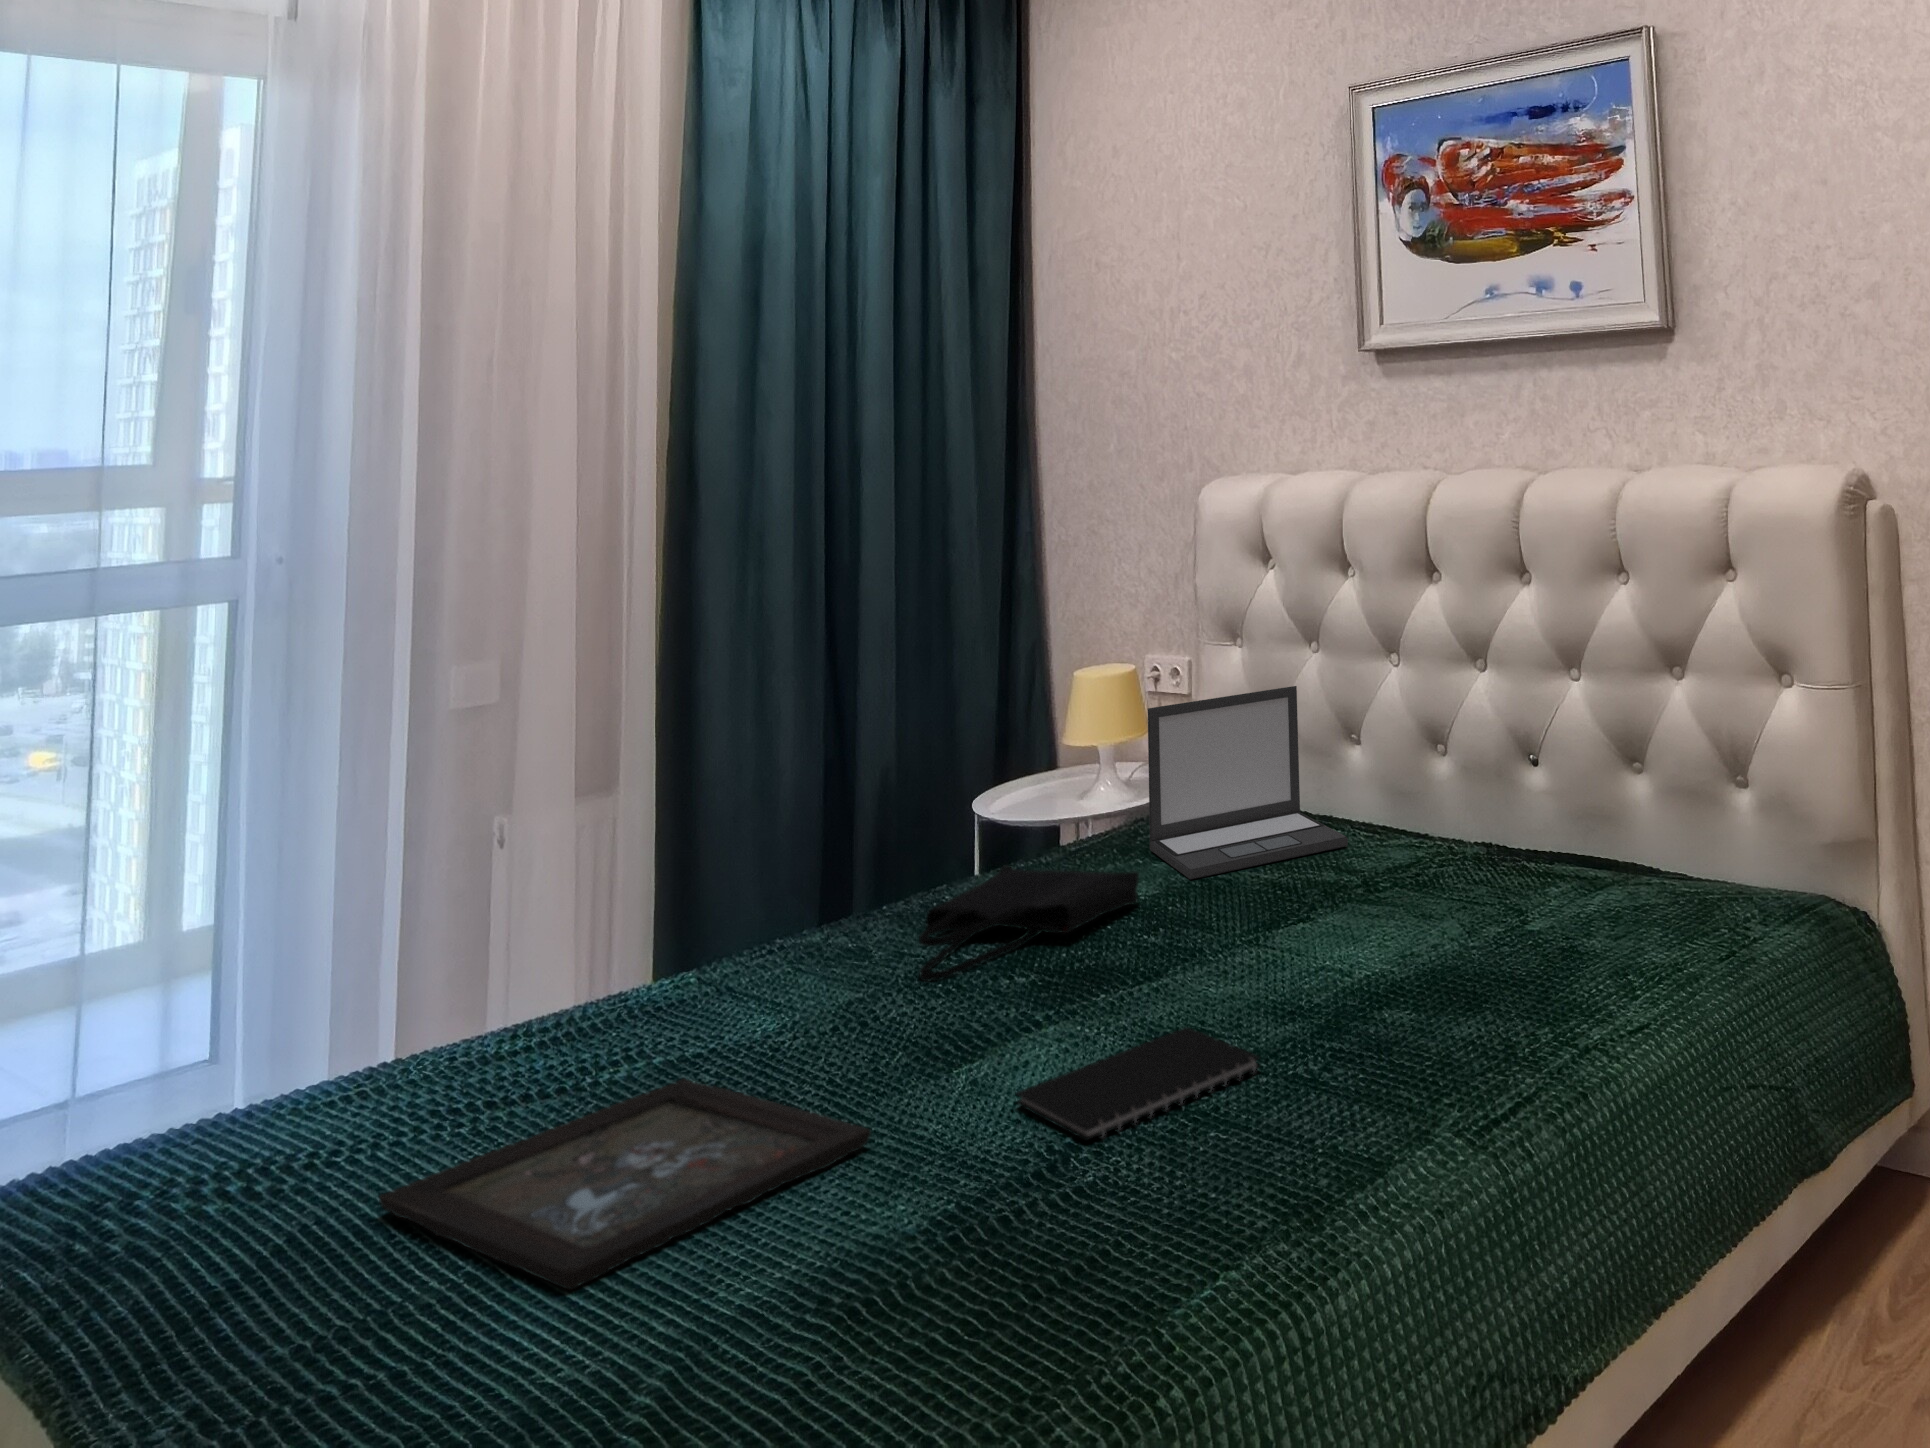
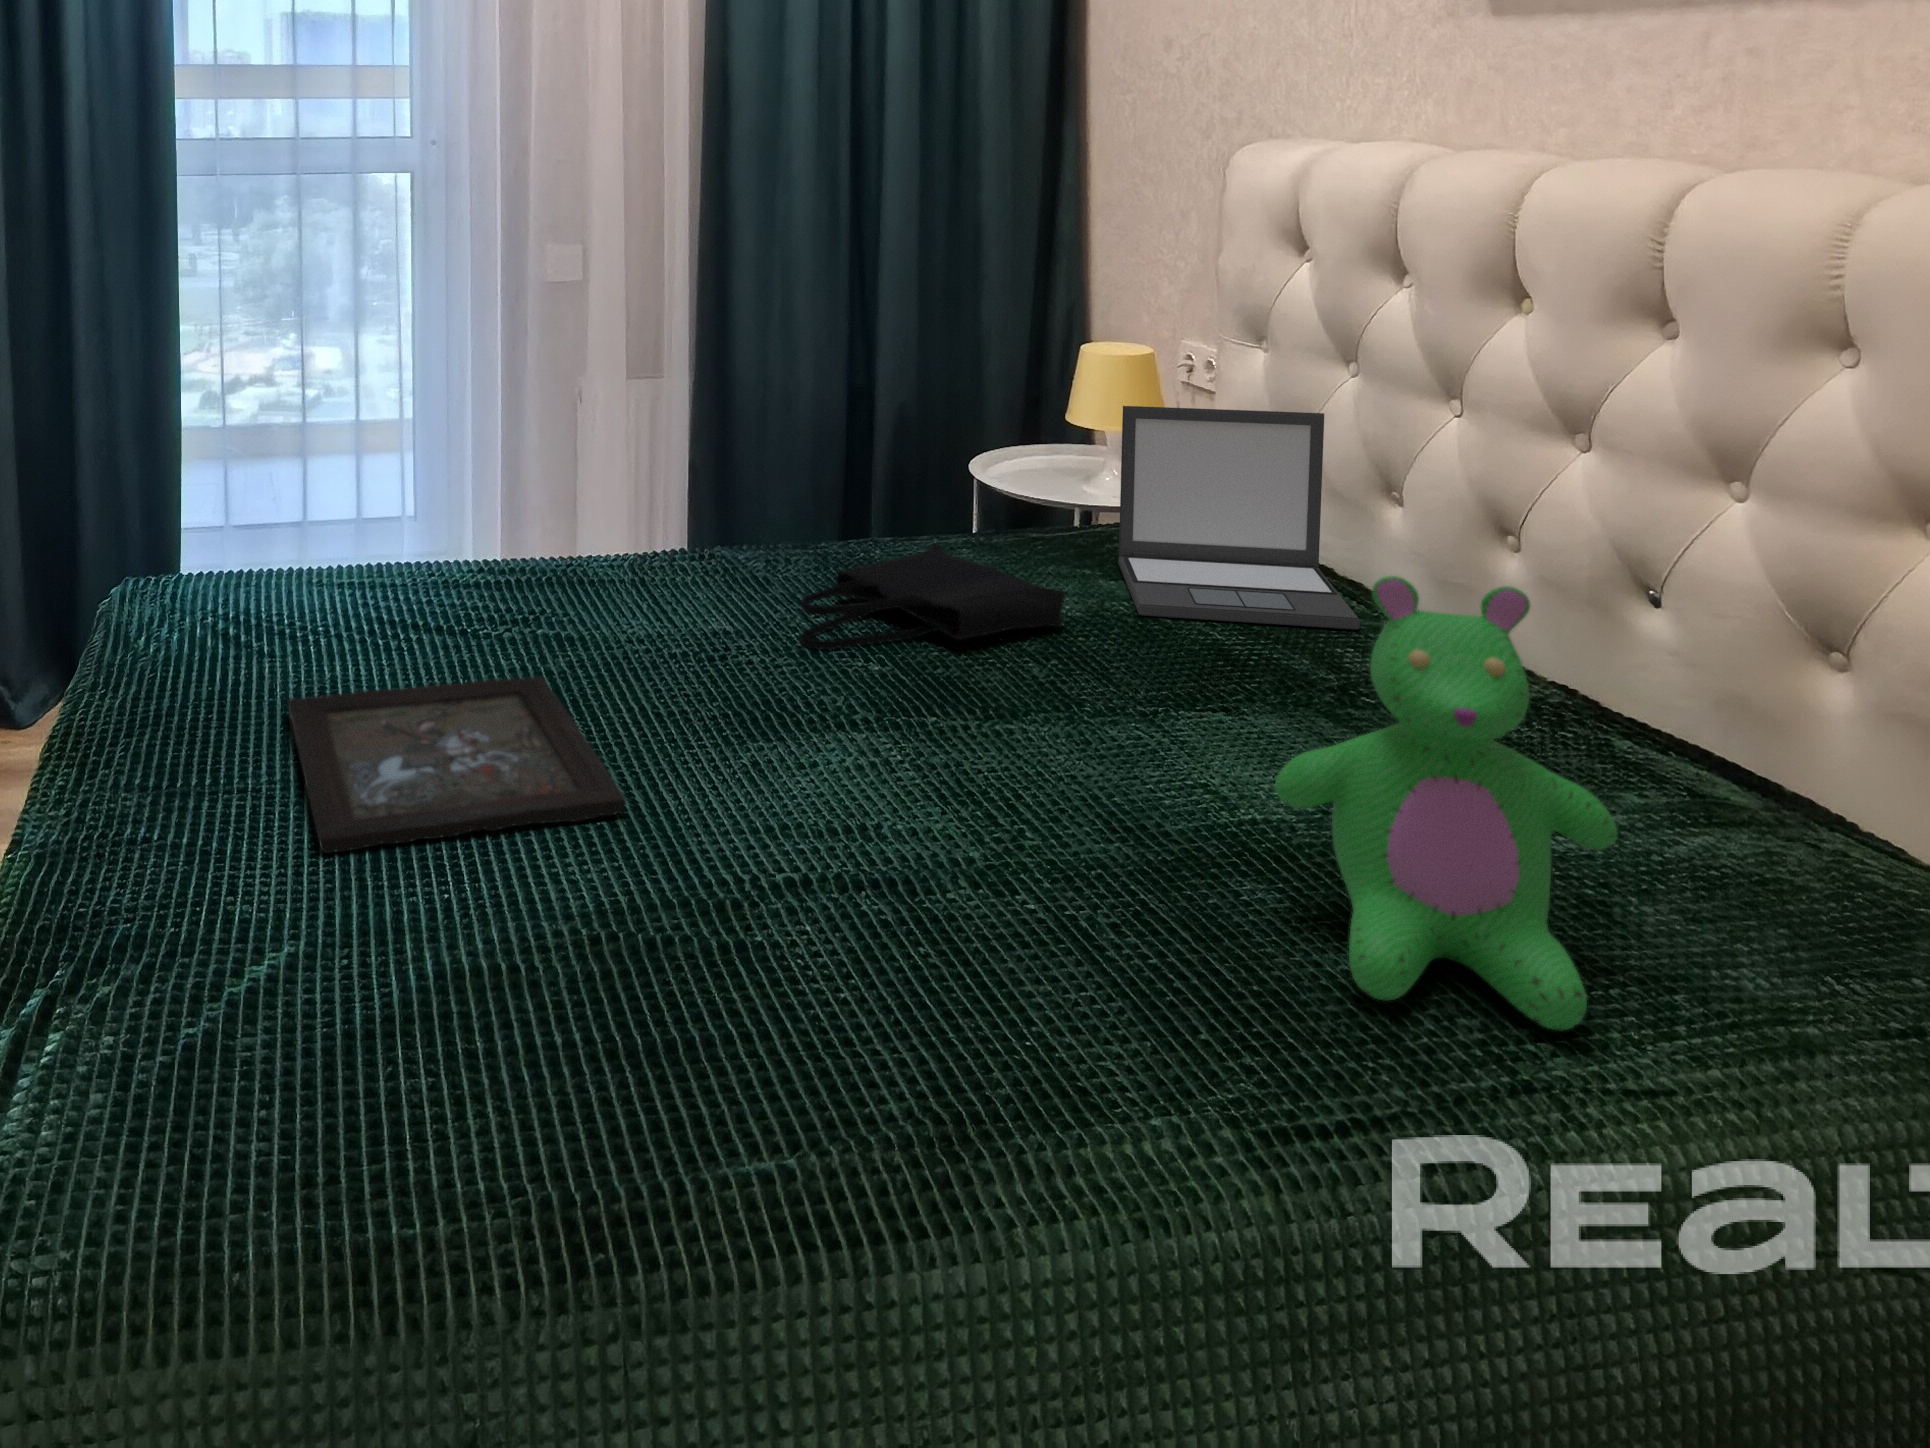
teddy bear: none [1392,743,1592,1039] -> present [1275,576,1617,1030]
notebook: present [1016,1027,1260,1140] -> none [774,810,1052,915]

